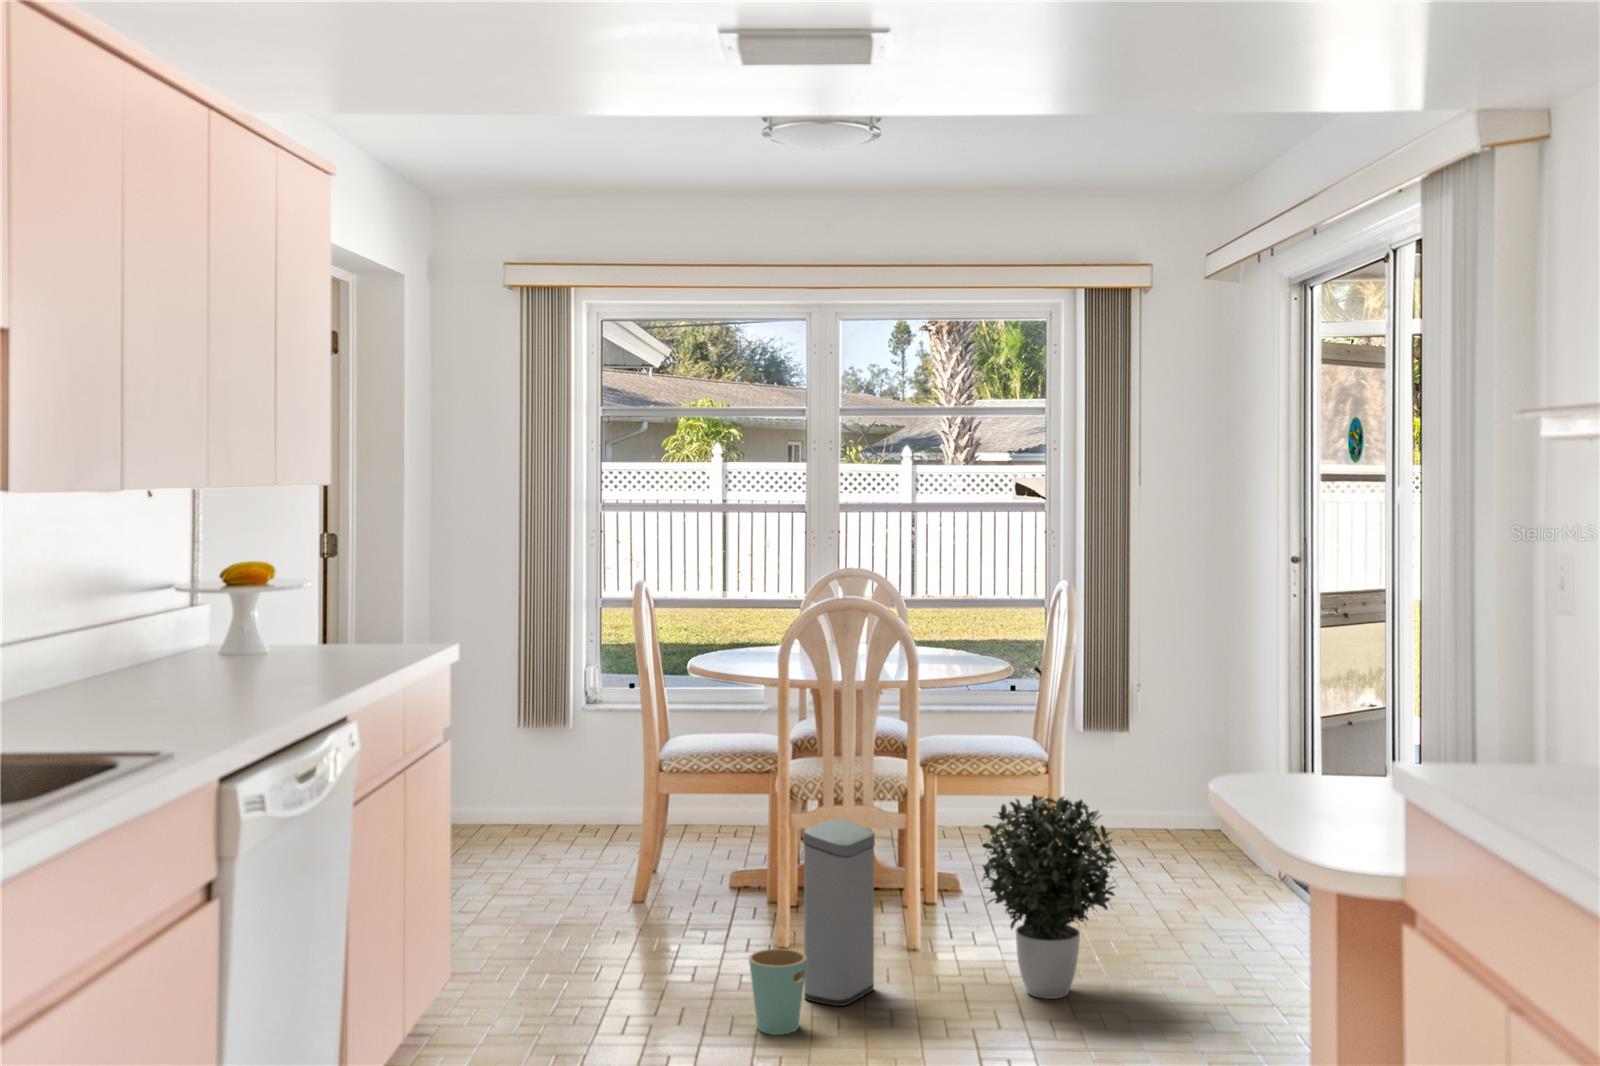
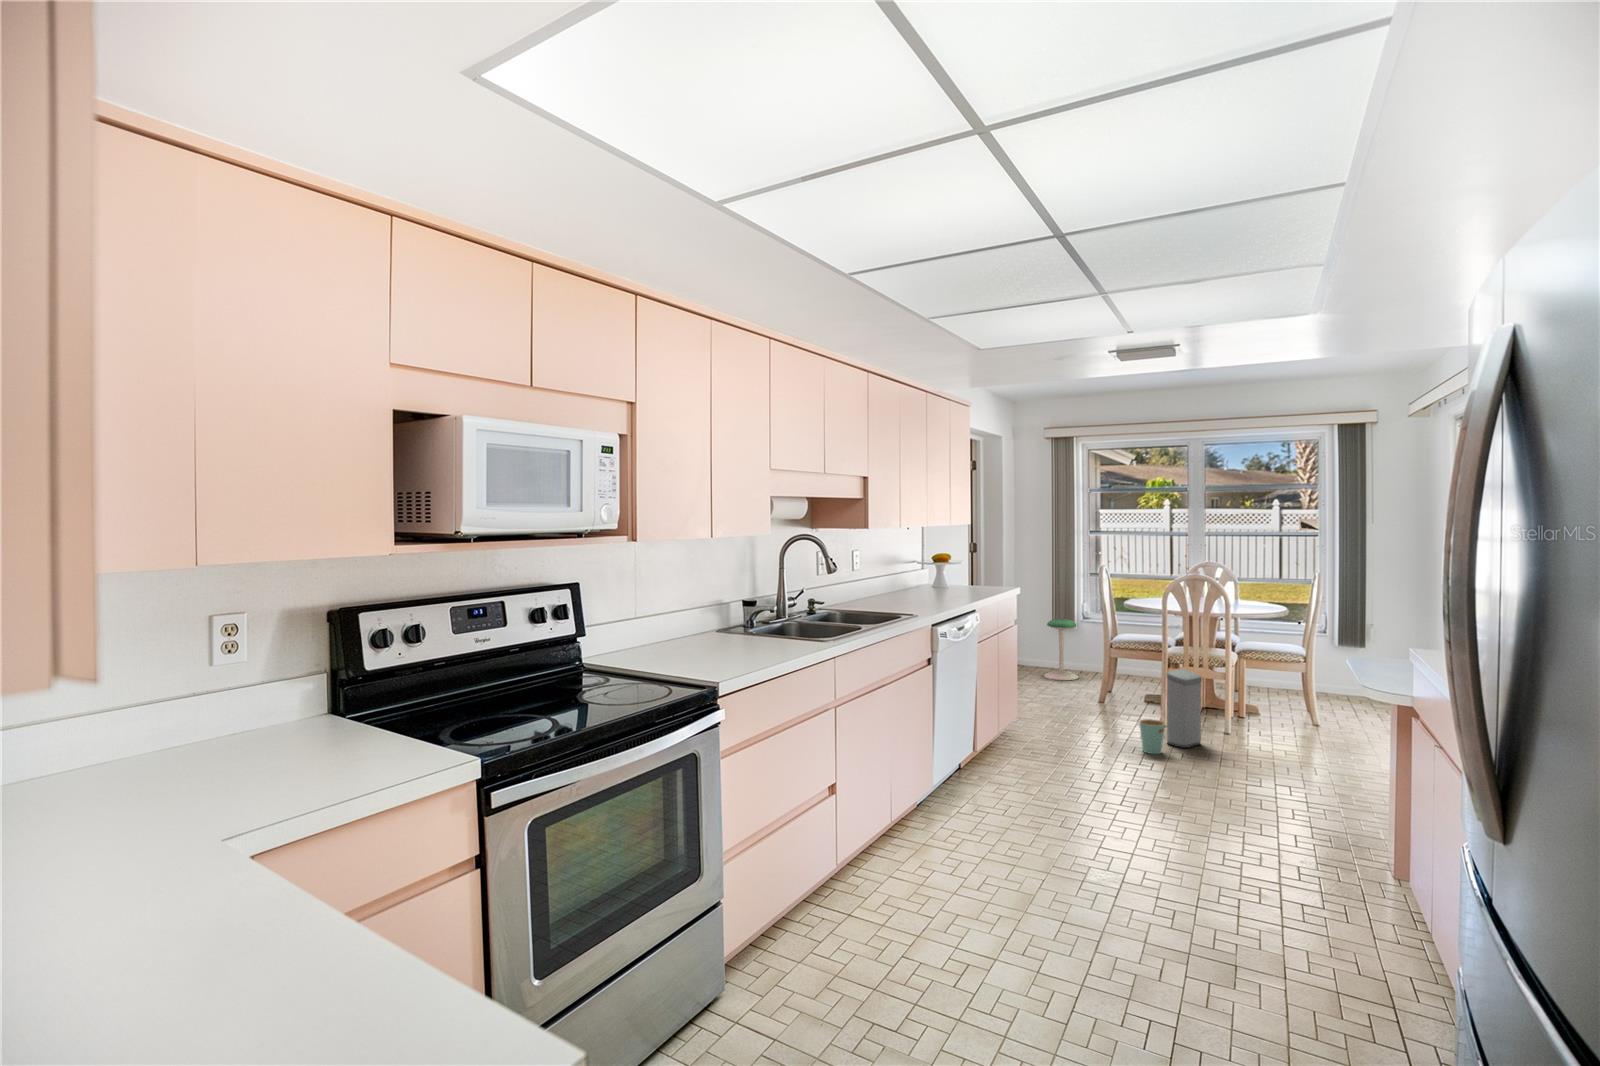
stool: none [507,708,585,854] -> present [1044,619,1078,680]
potted plant: present [982,795,1117,999] -> none [1255,666,1327,759]

